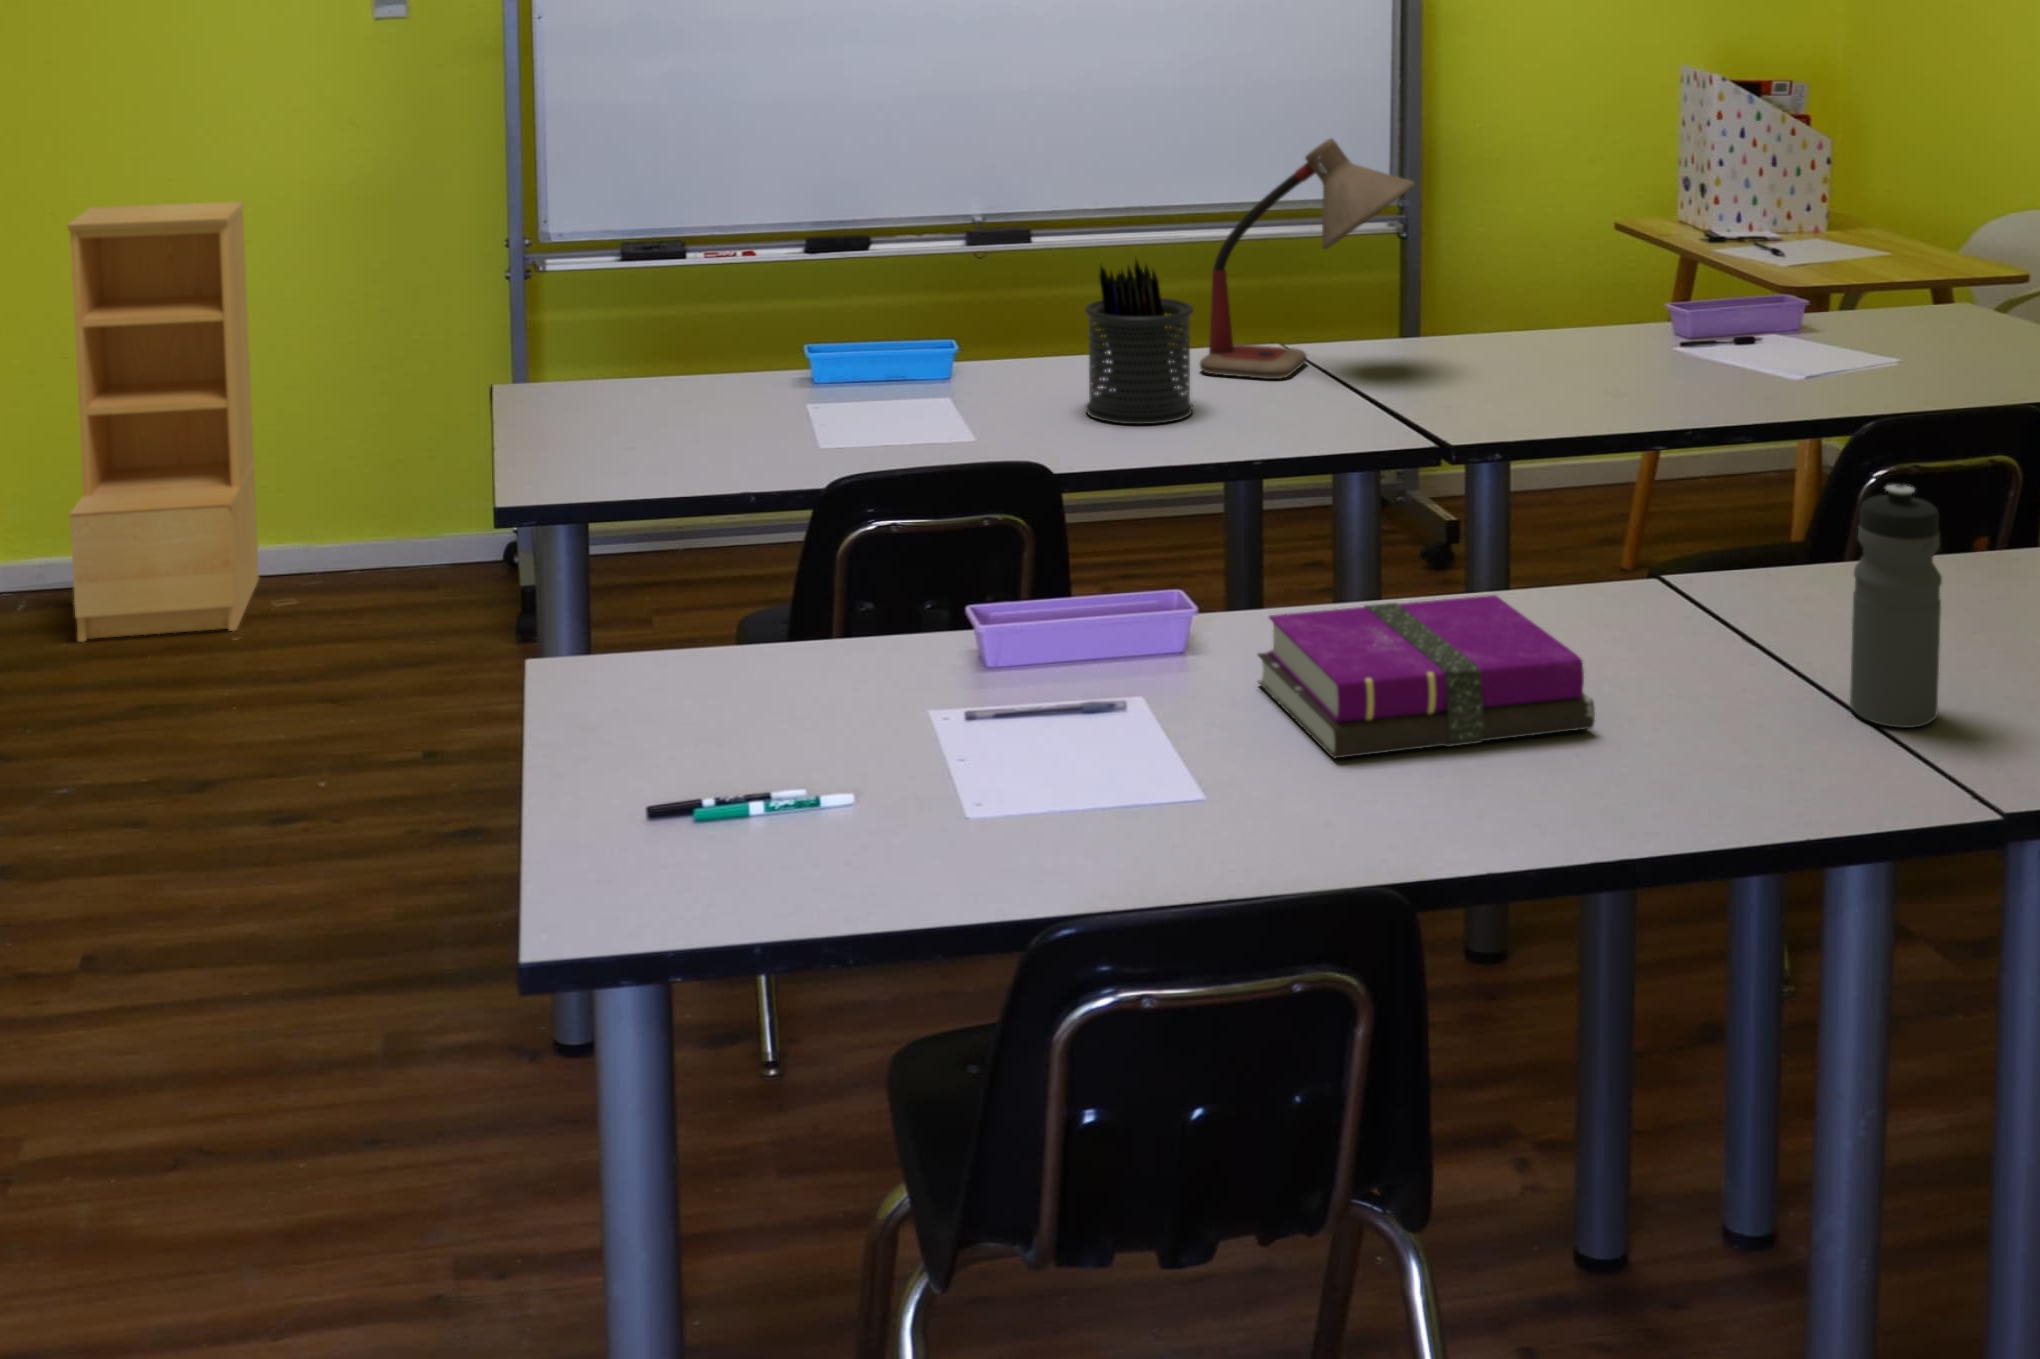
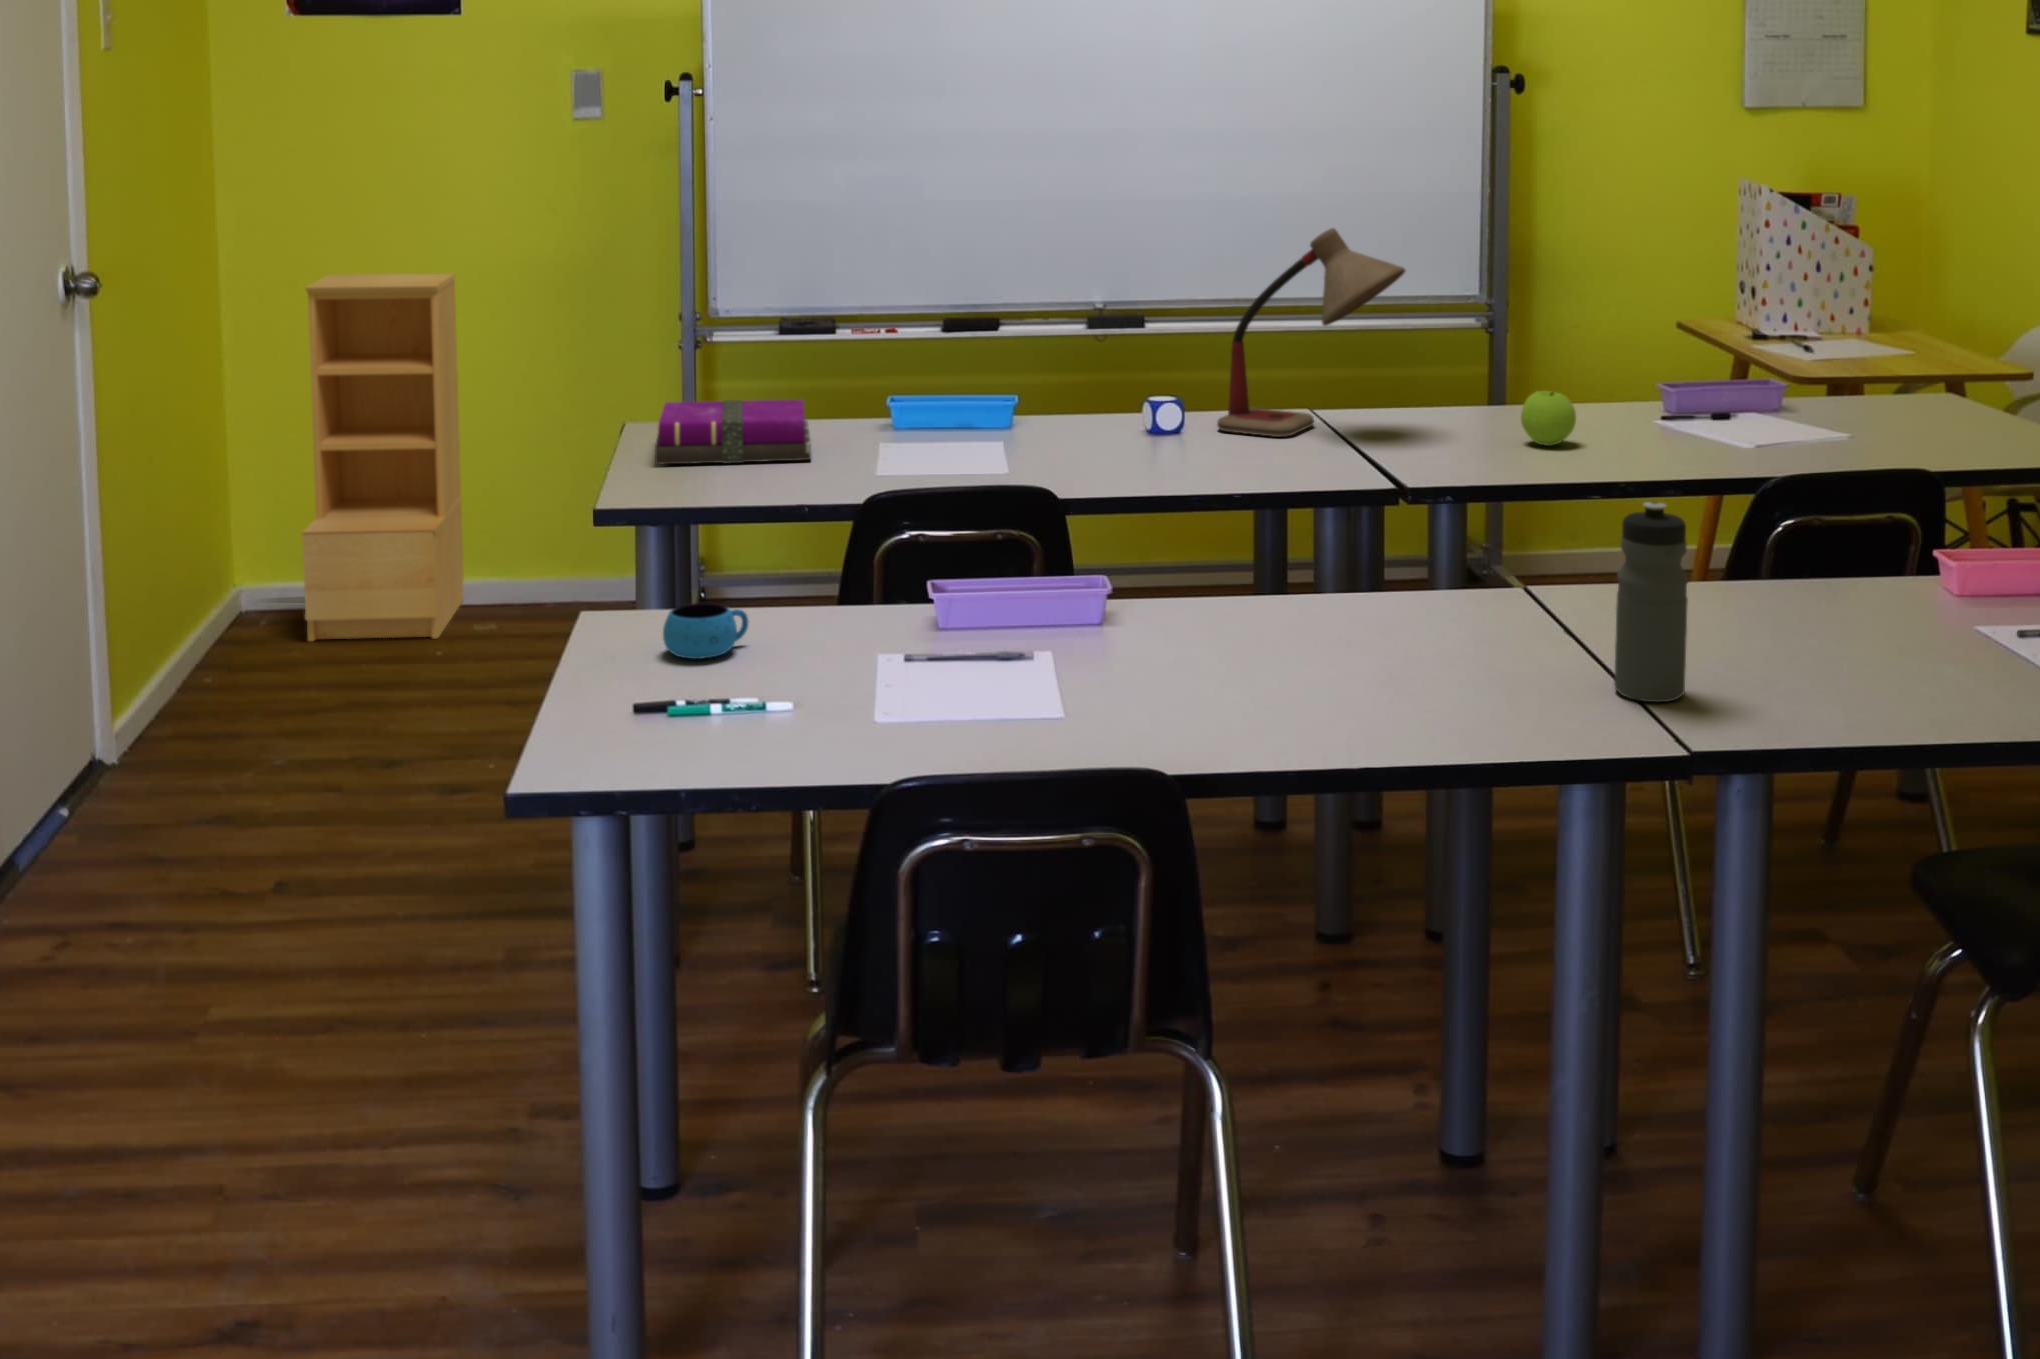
pen holder: present [1085,260,1194,424] -> none [1101,323,1195,467]
apple: none [1548,317,1610,380] -> present [1521,391,1576,446]
notebook: present [1258,595,1595,758] -> present [655,400,811,464]
mug: none [670,652,774,728] -> present [663,603,749,659]

